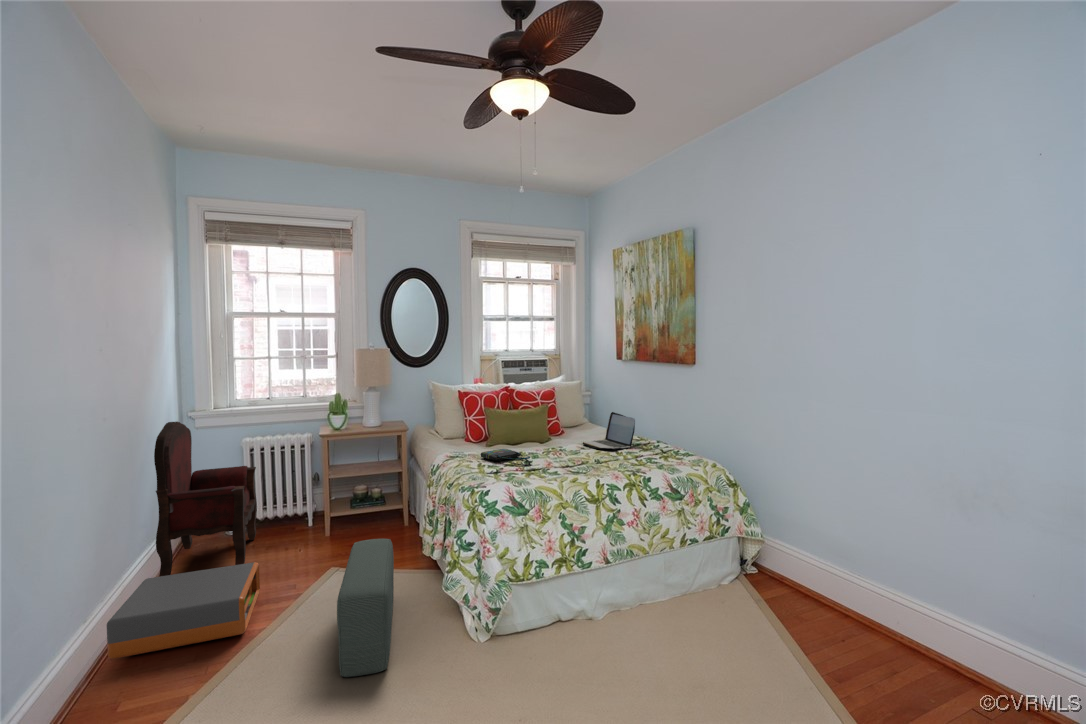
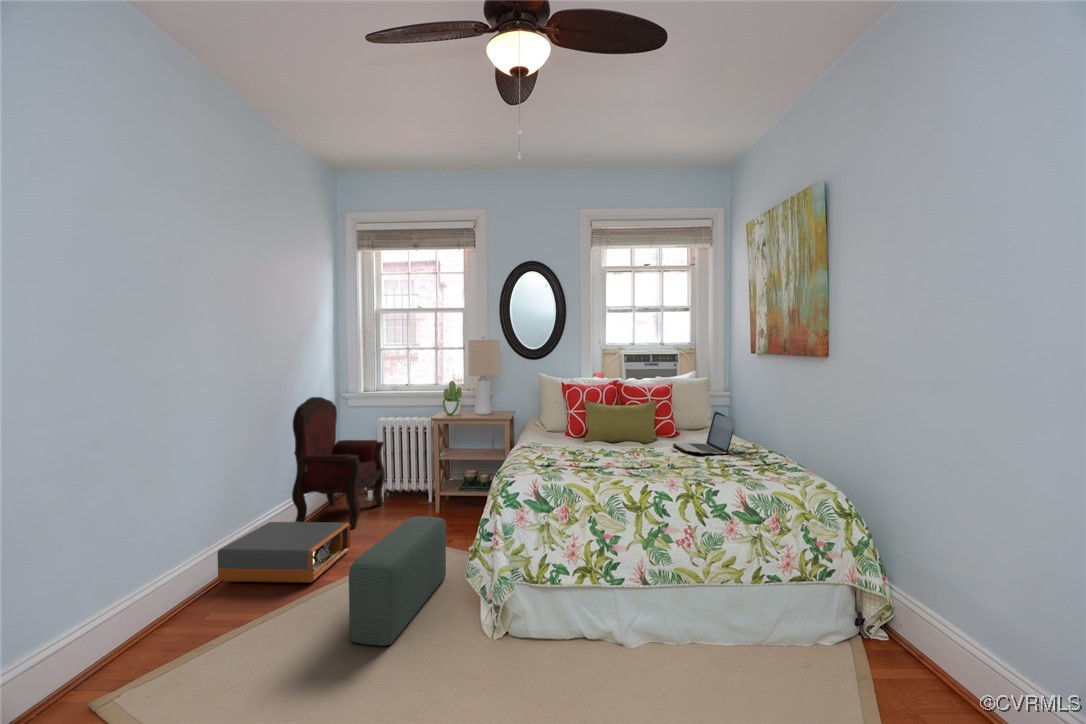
tote bag: present [481,449,530,466] -> none [549,442,591,461]

